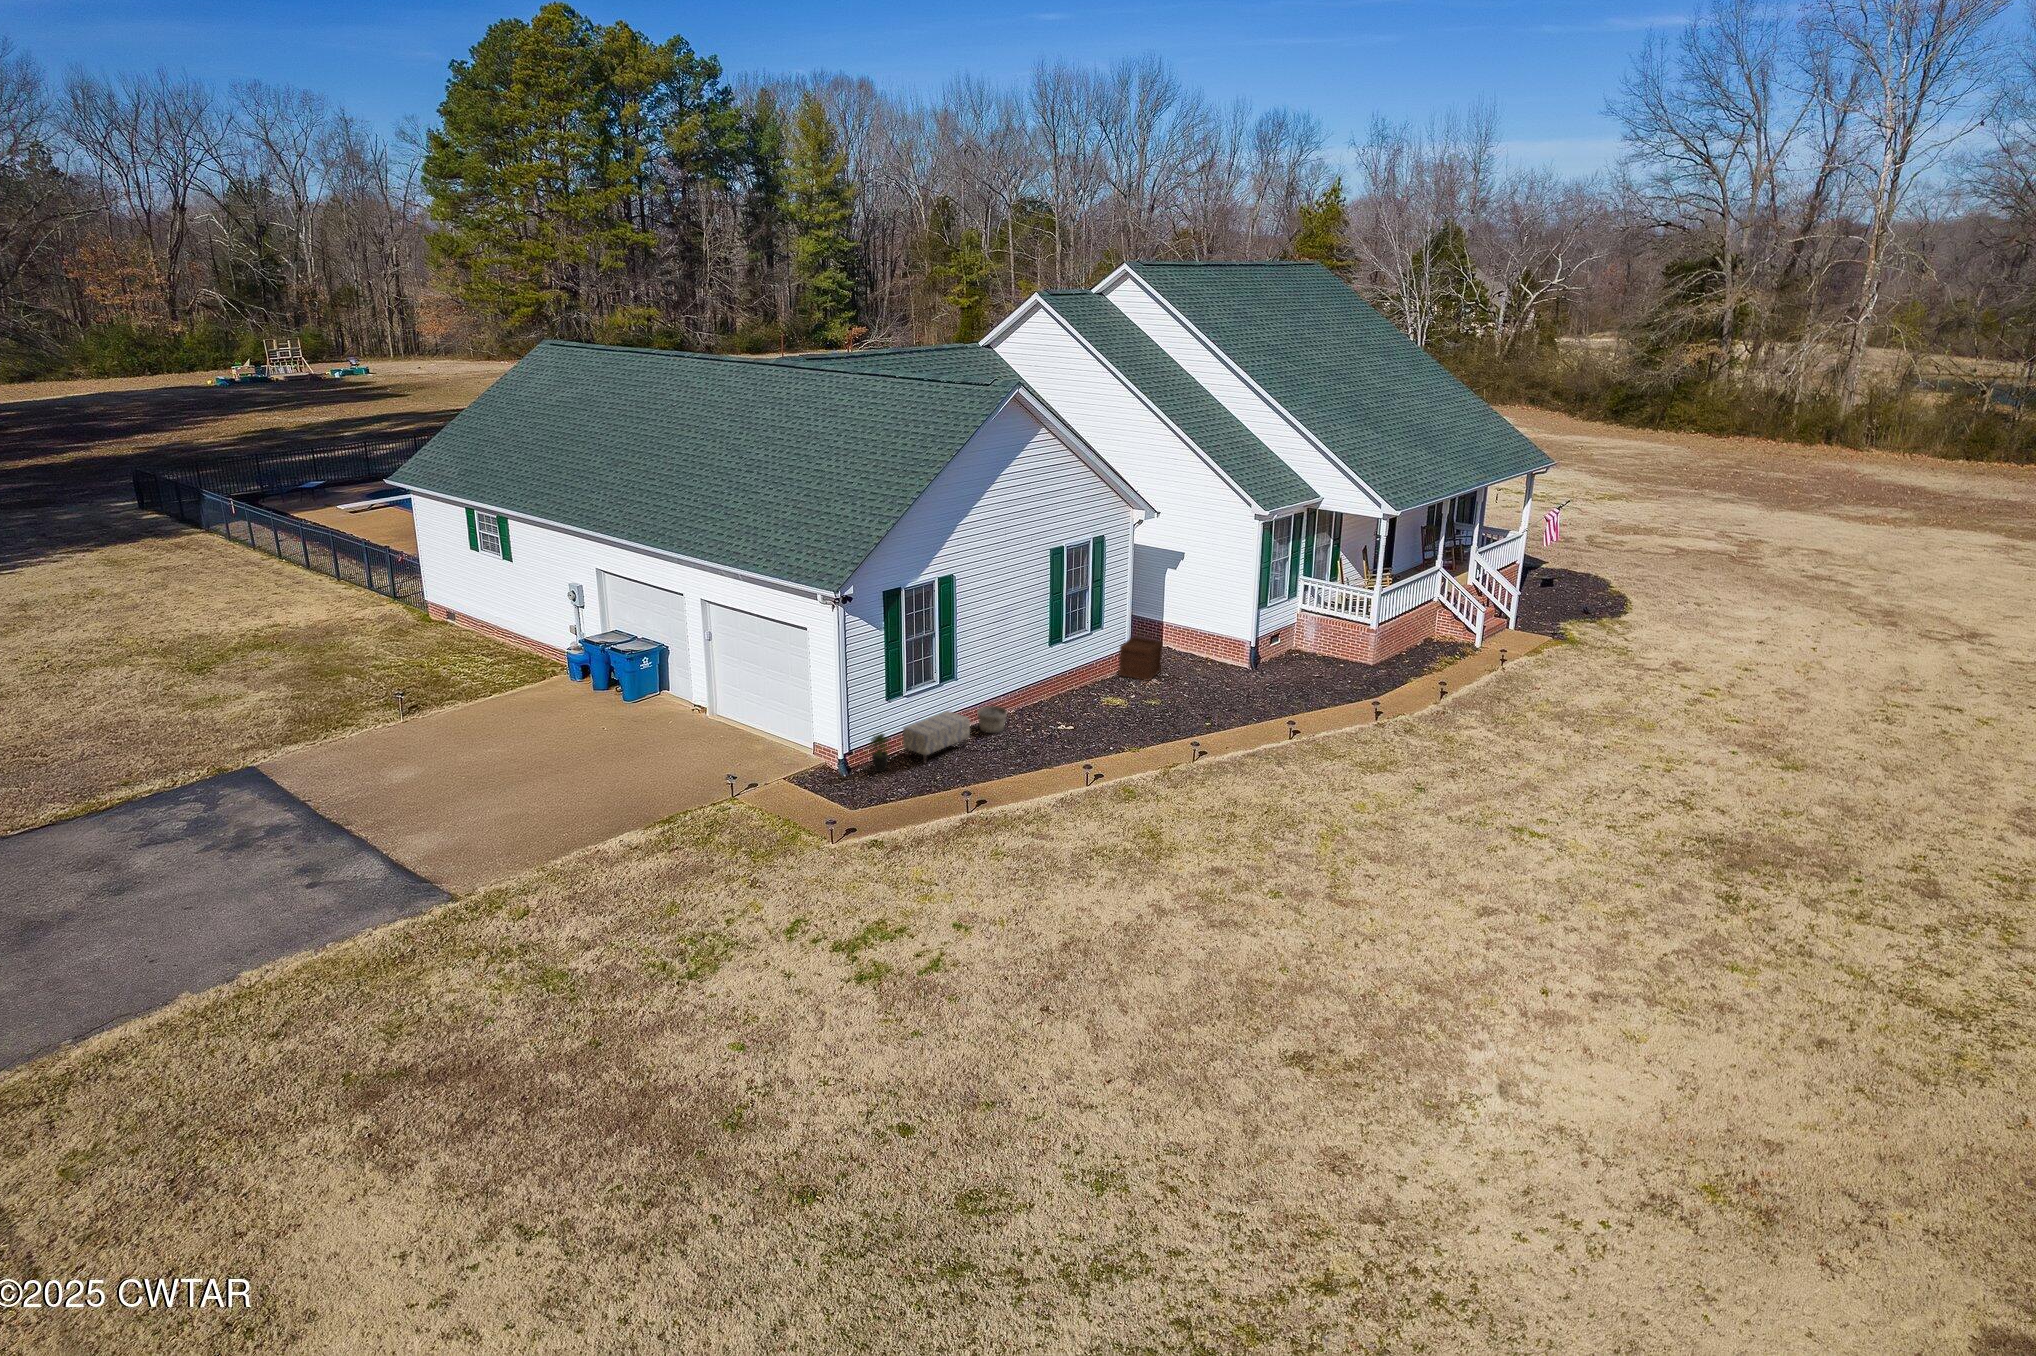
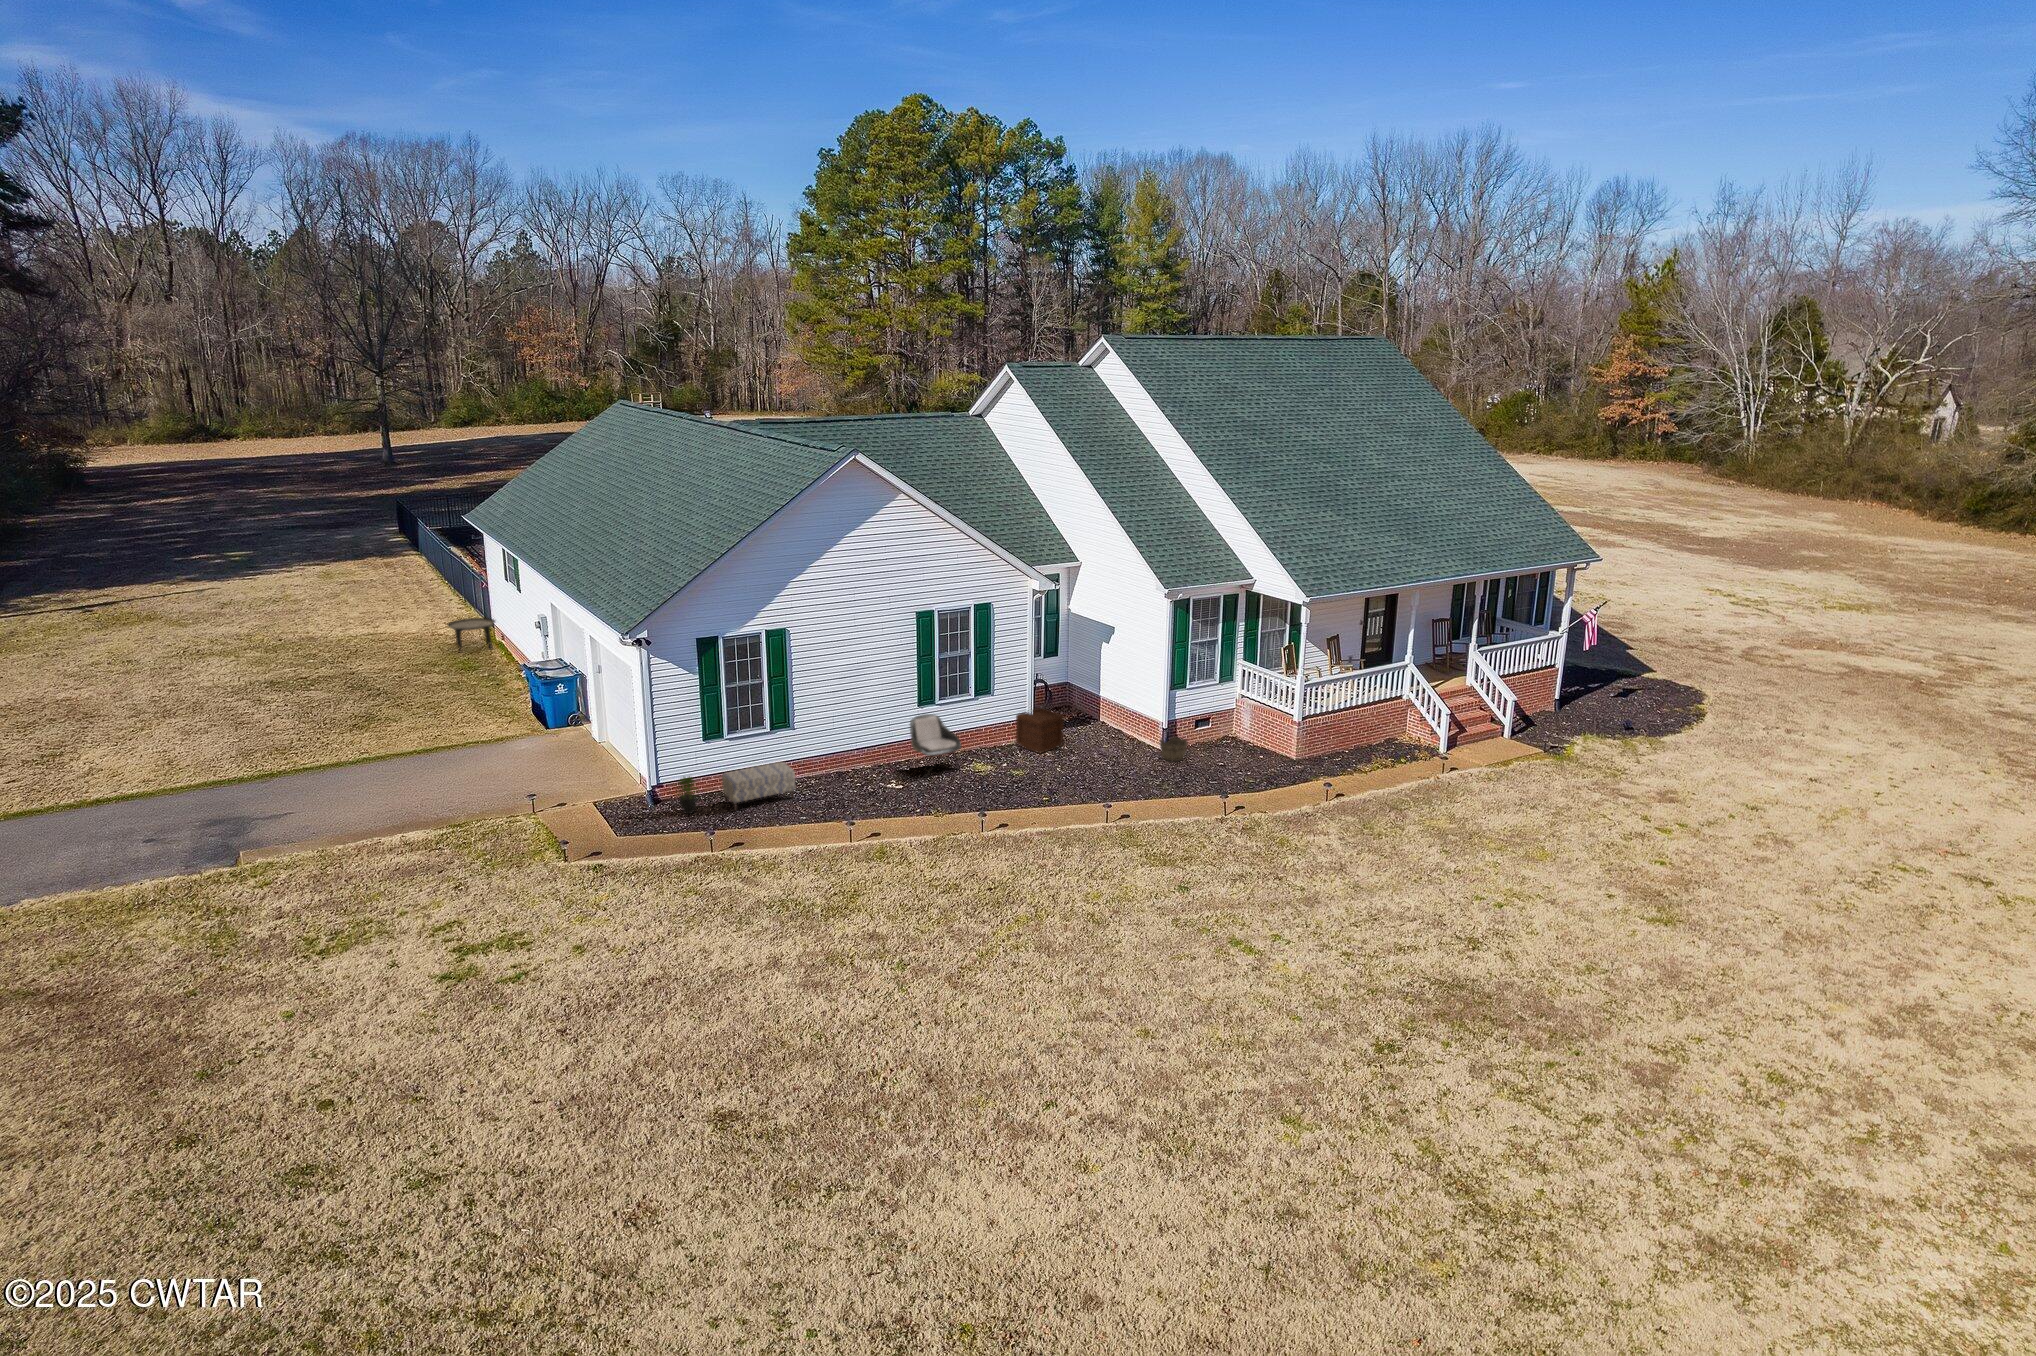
round table: none [408,596,464,637] -> present [448,618,495,652]
lounge chair: none [1040,651,1095,713] -> present [910,714,962,767]
wooden bucket: present [977,705,1007,733] -> present [1160,737,1188,762]

